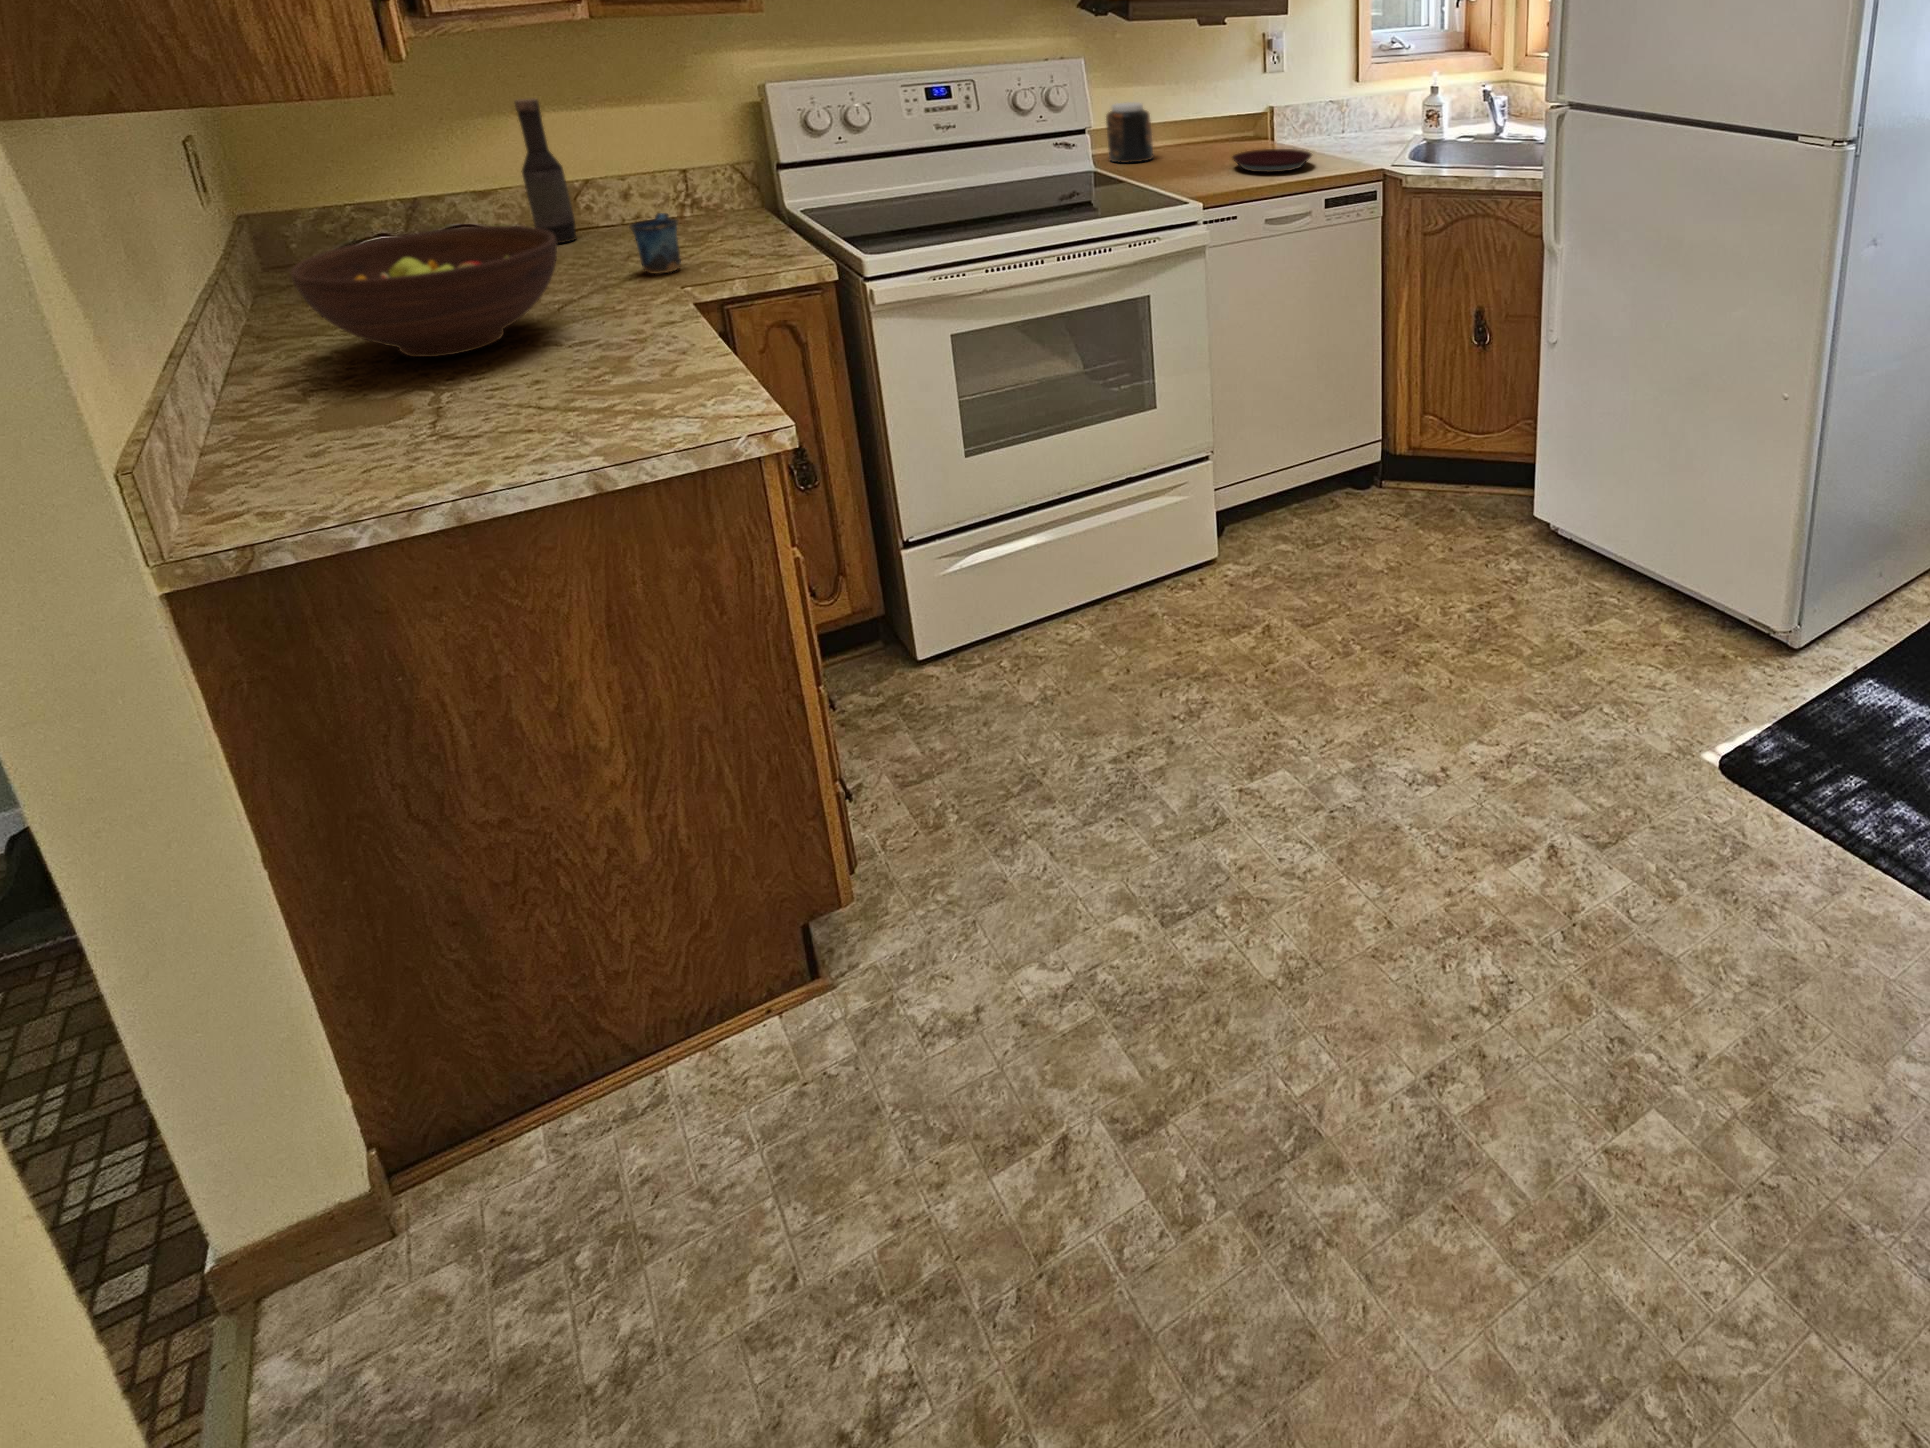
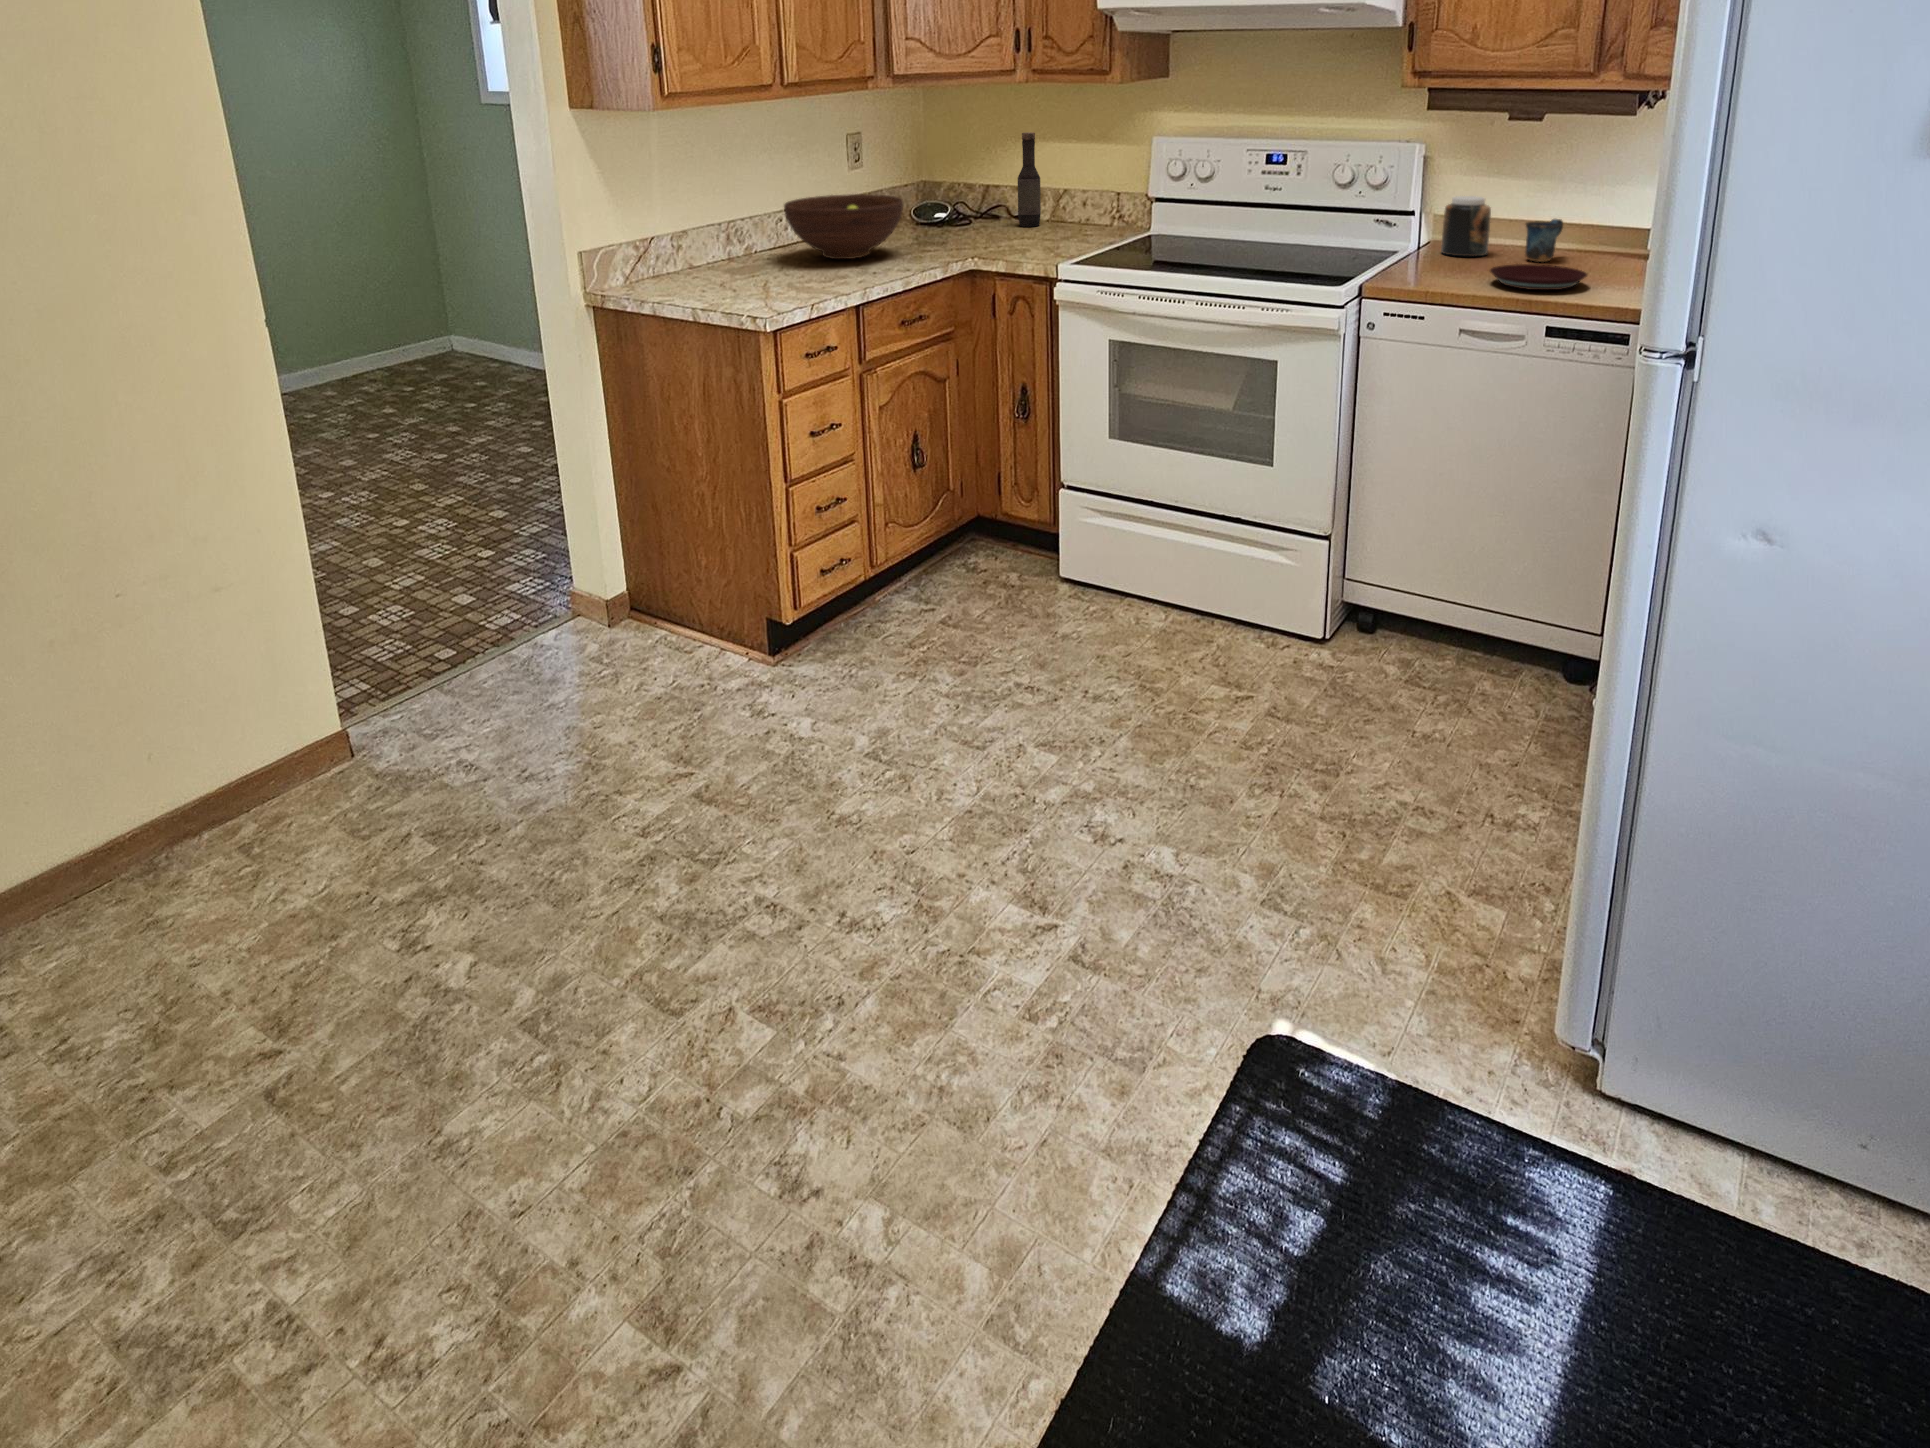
mug: present [630,213,681,274] -> present [1525,219,1563,262]

